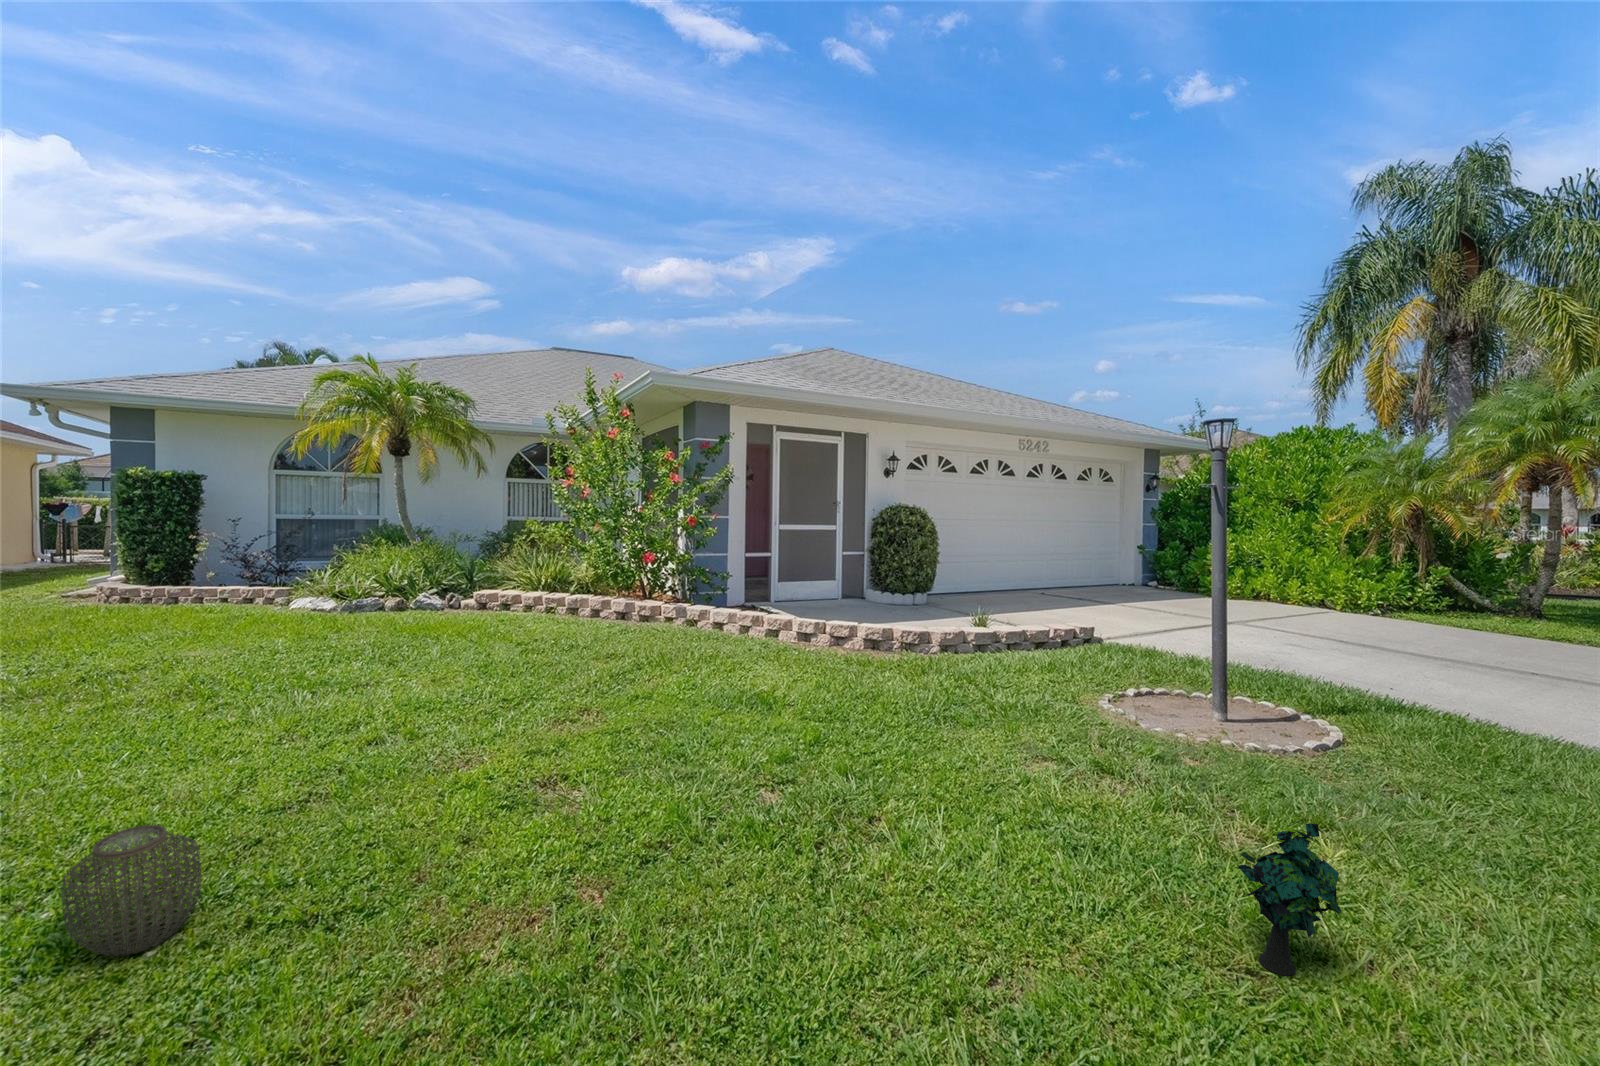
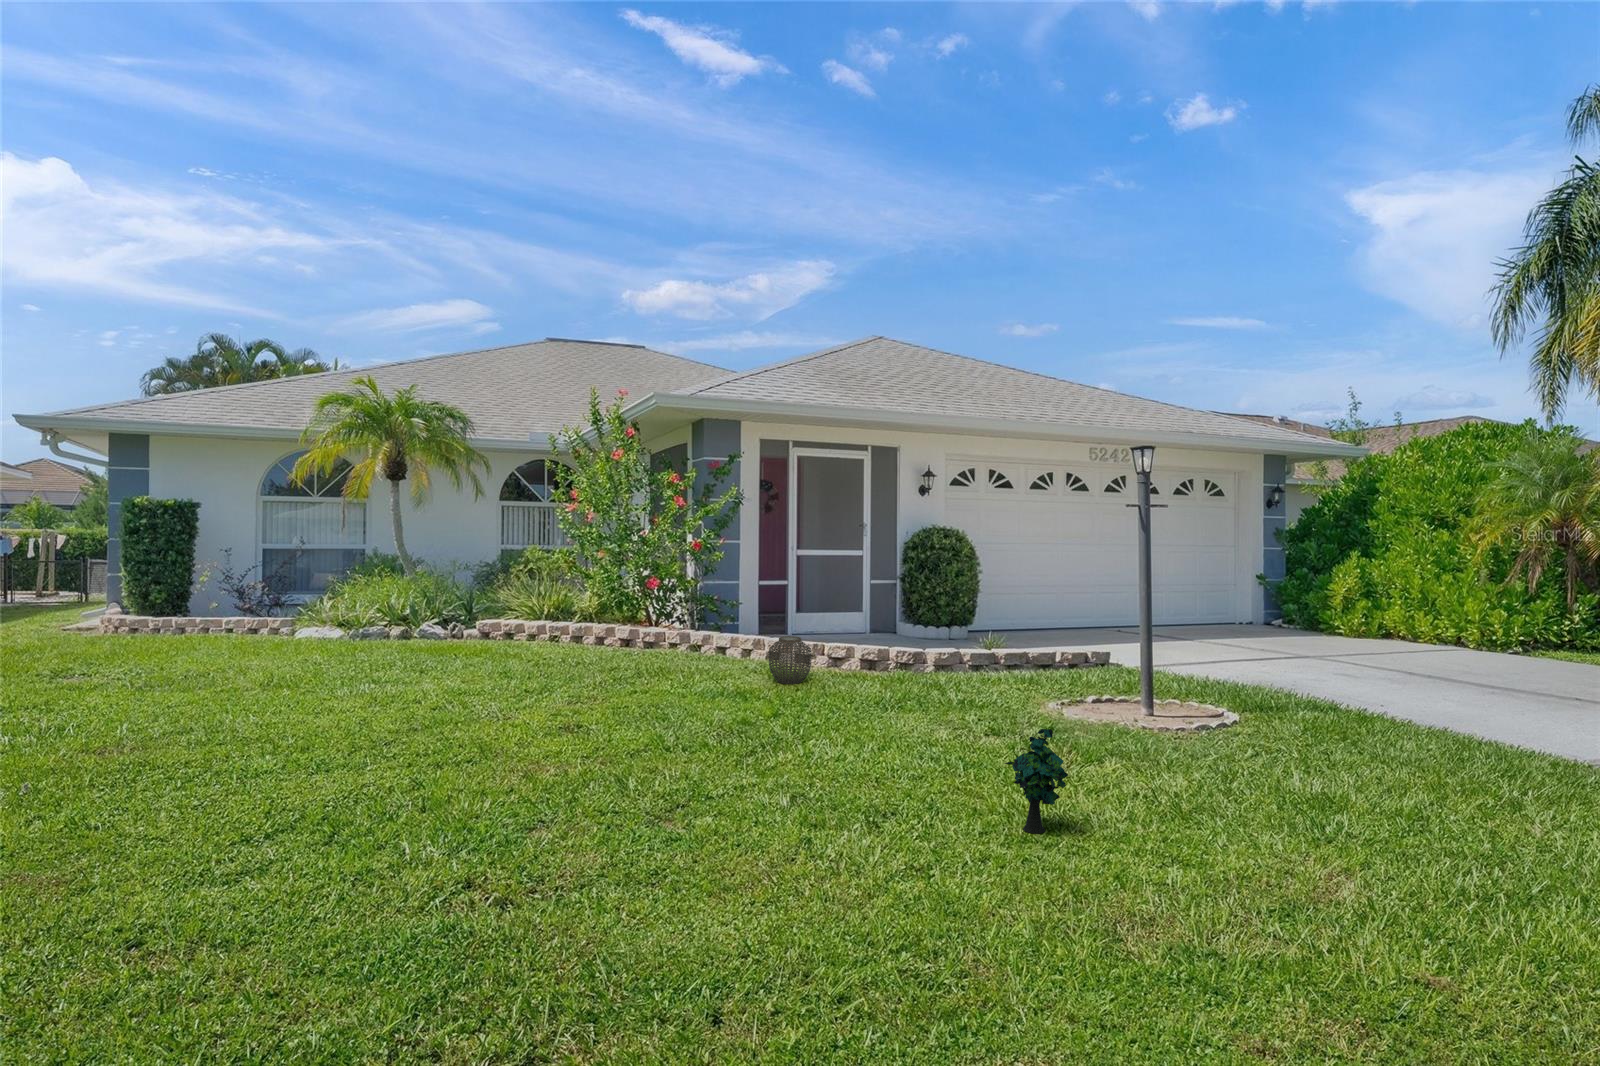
woven basket: present [60,825,202,956] -> present [769,636,811,684]

